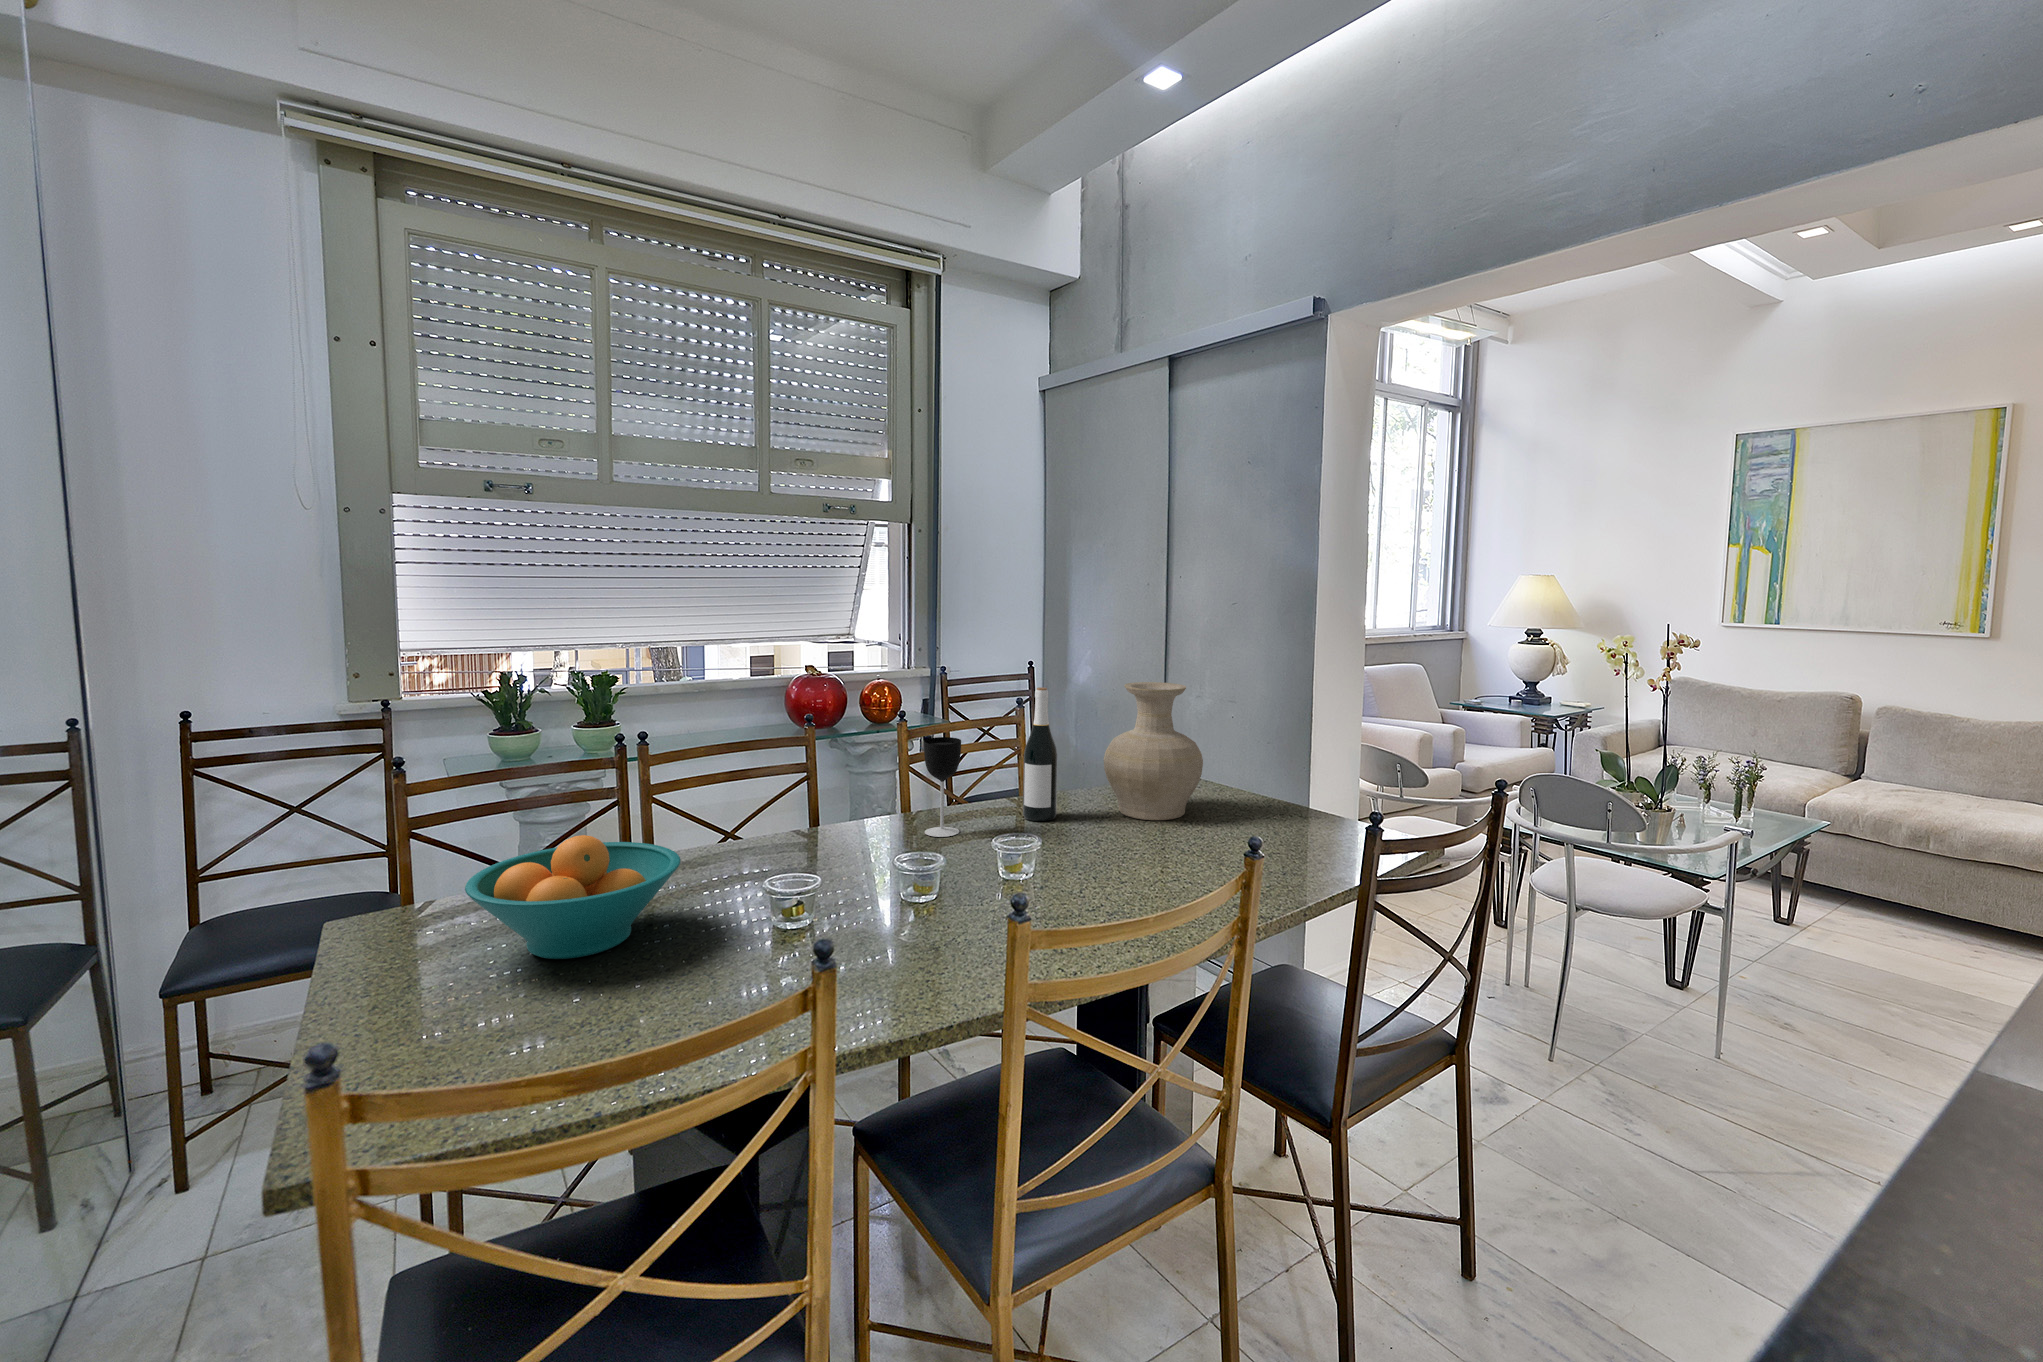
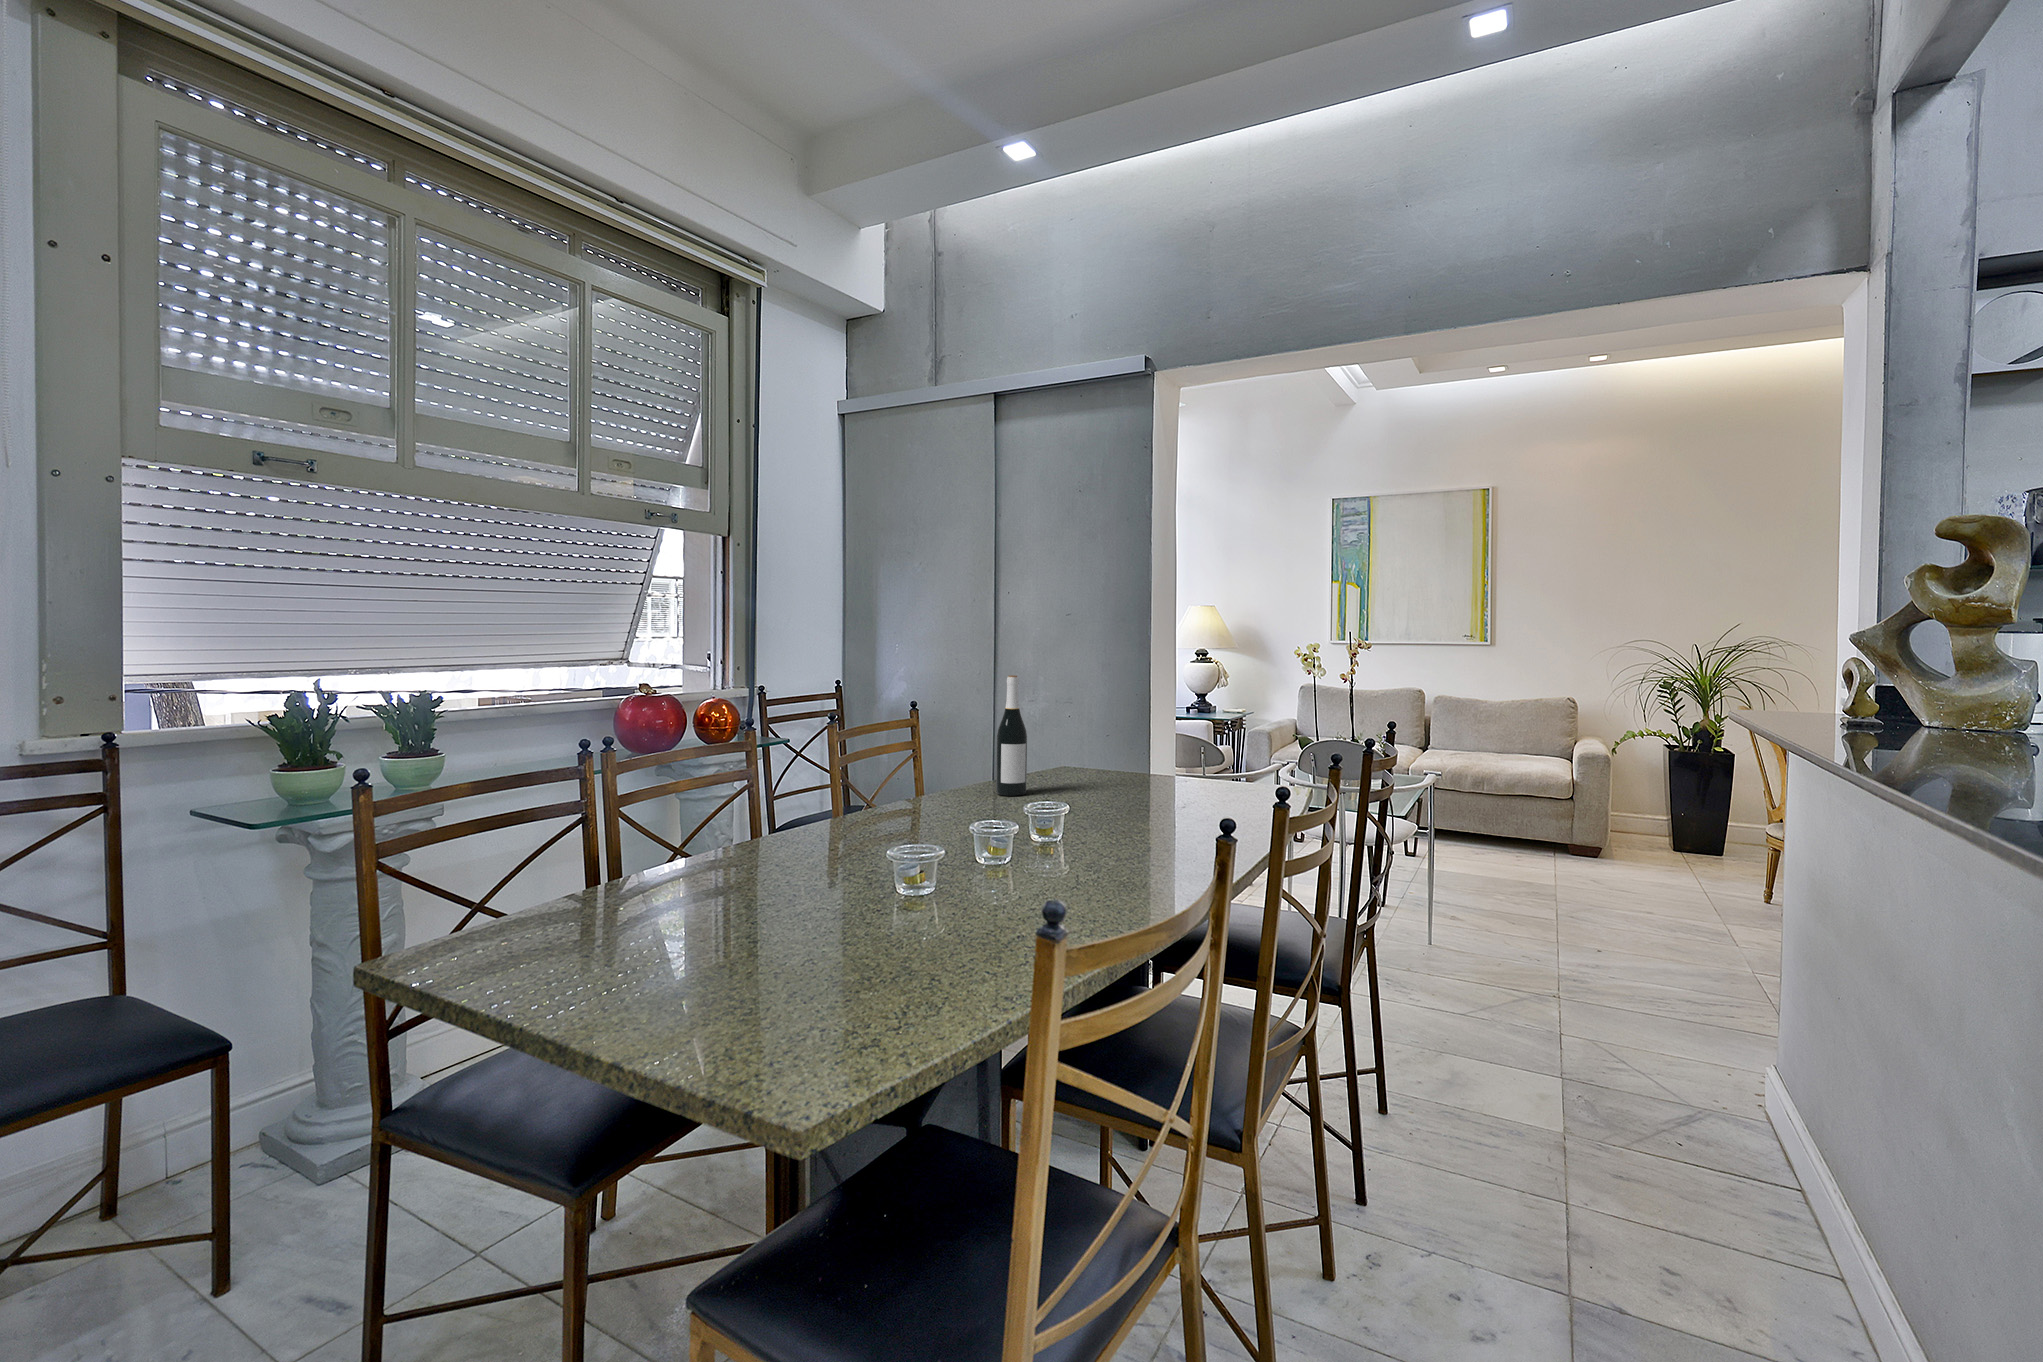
vase: present [1104,682,1203,820] -> none [1051,671,1137,787]
wine glass: present [924,737,961,837] -> none [933,721,968,812]
fruit bowl: present [465,835,681,959] -> none [688,797,884,917]

